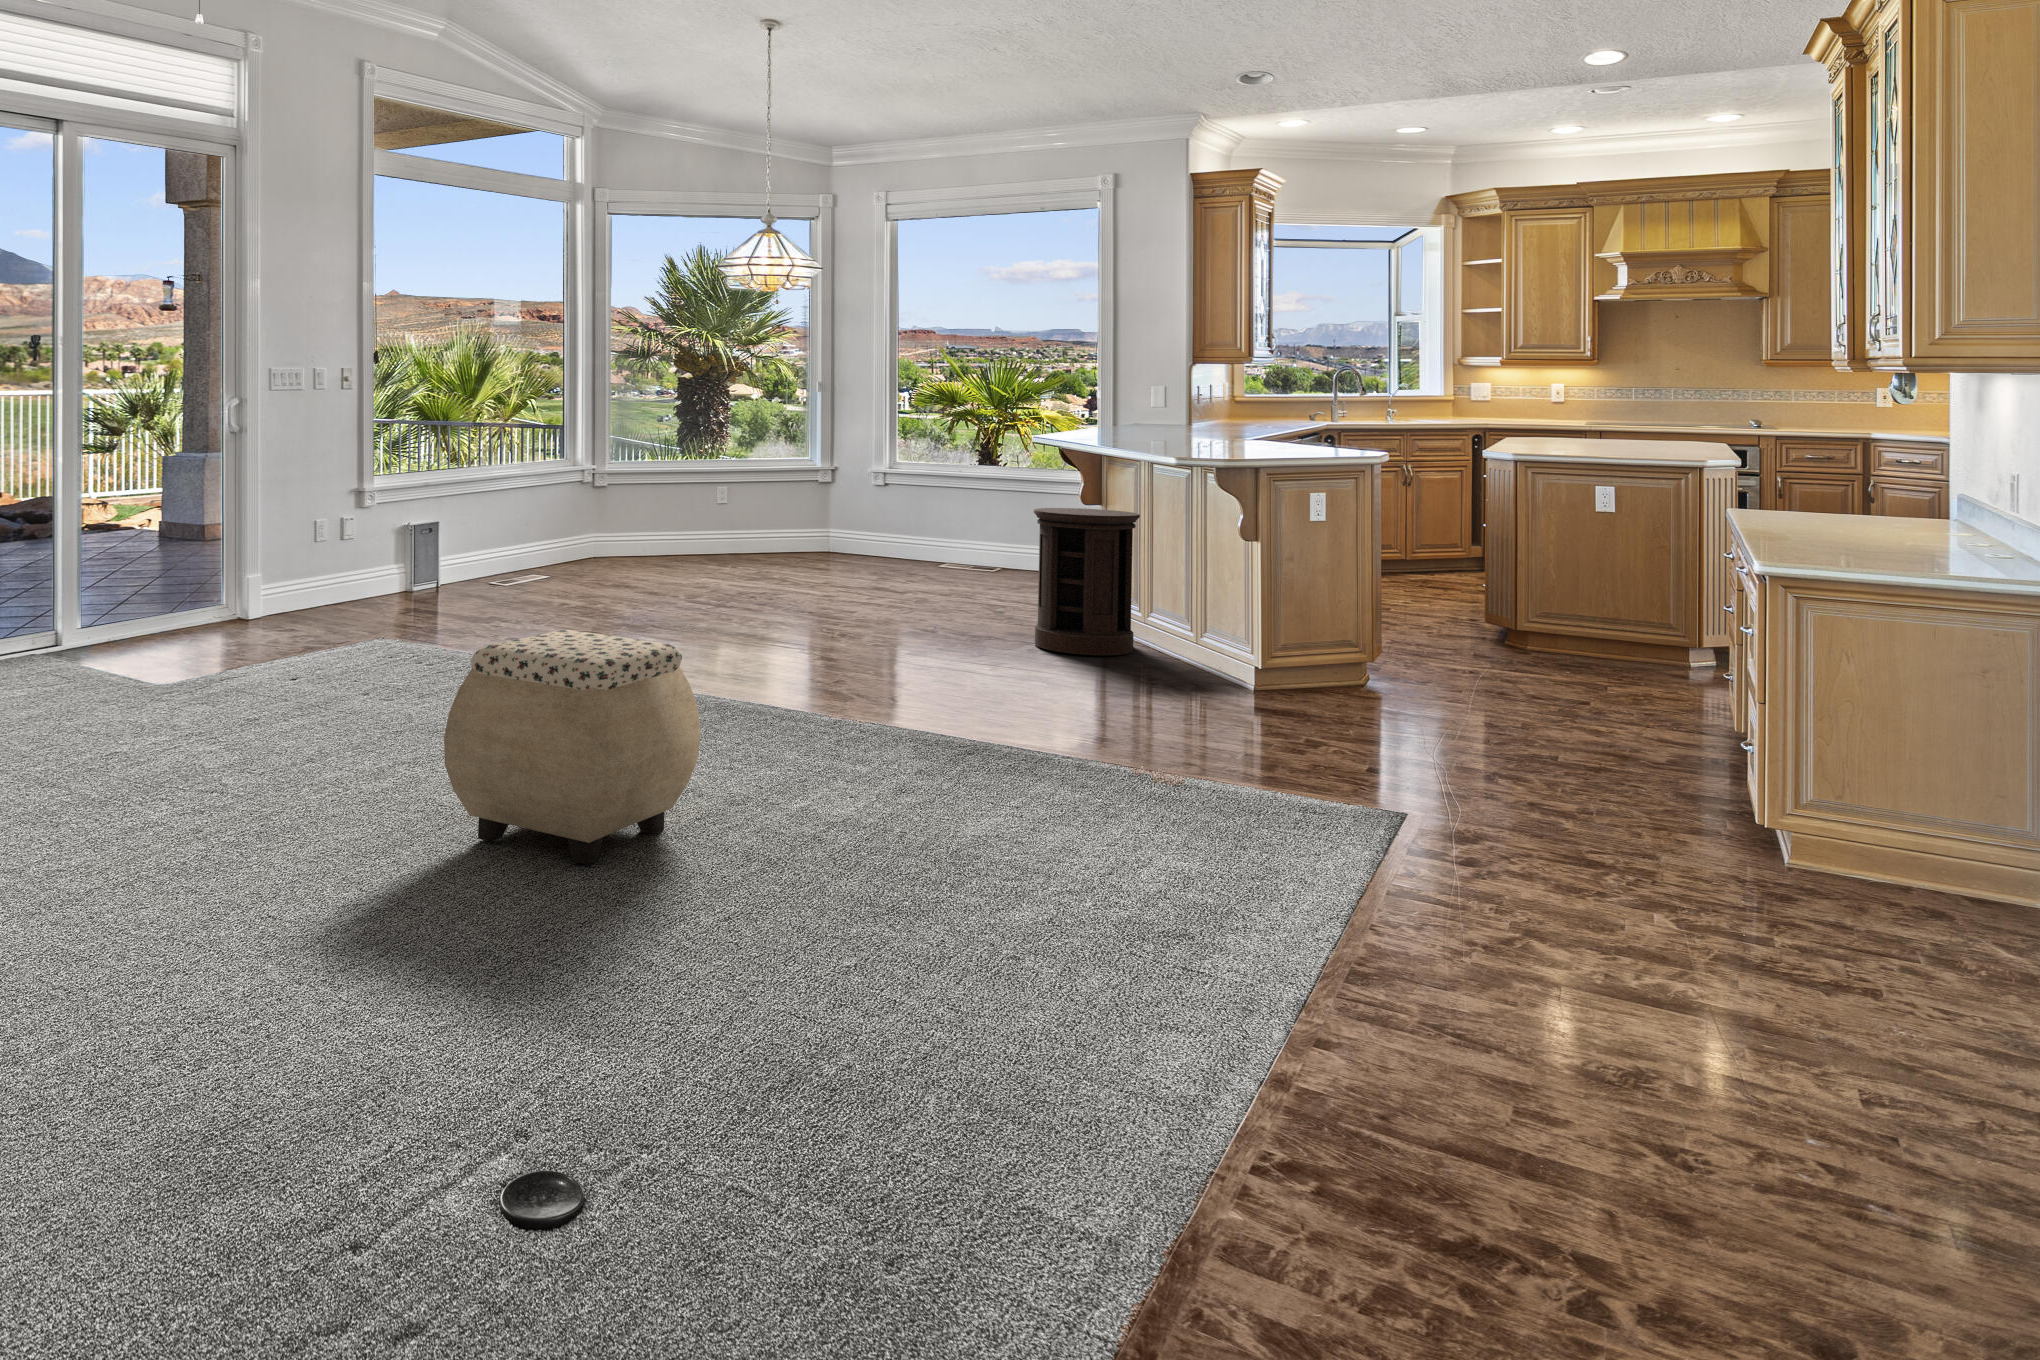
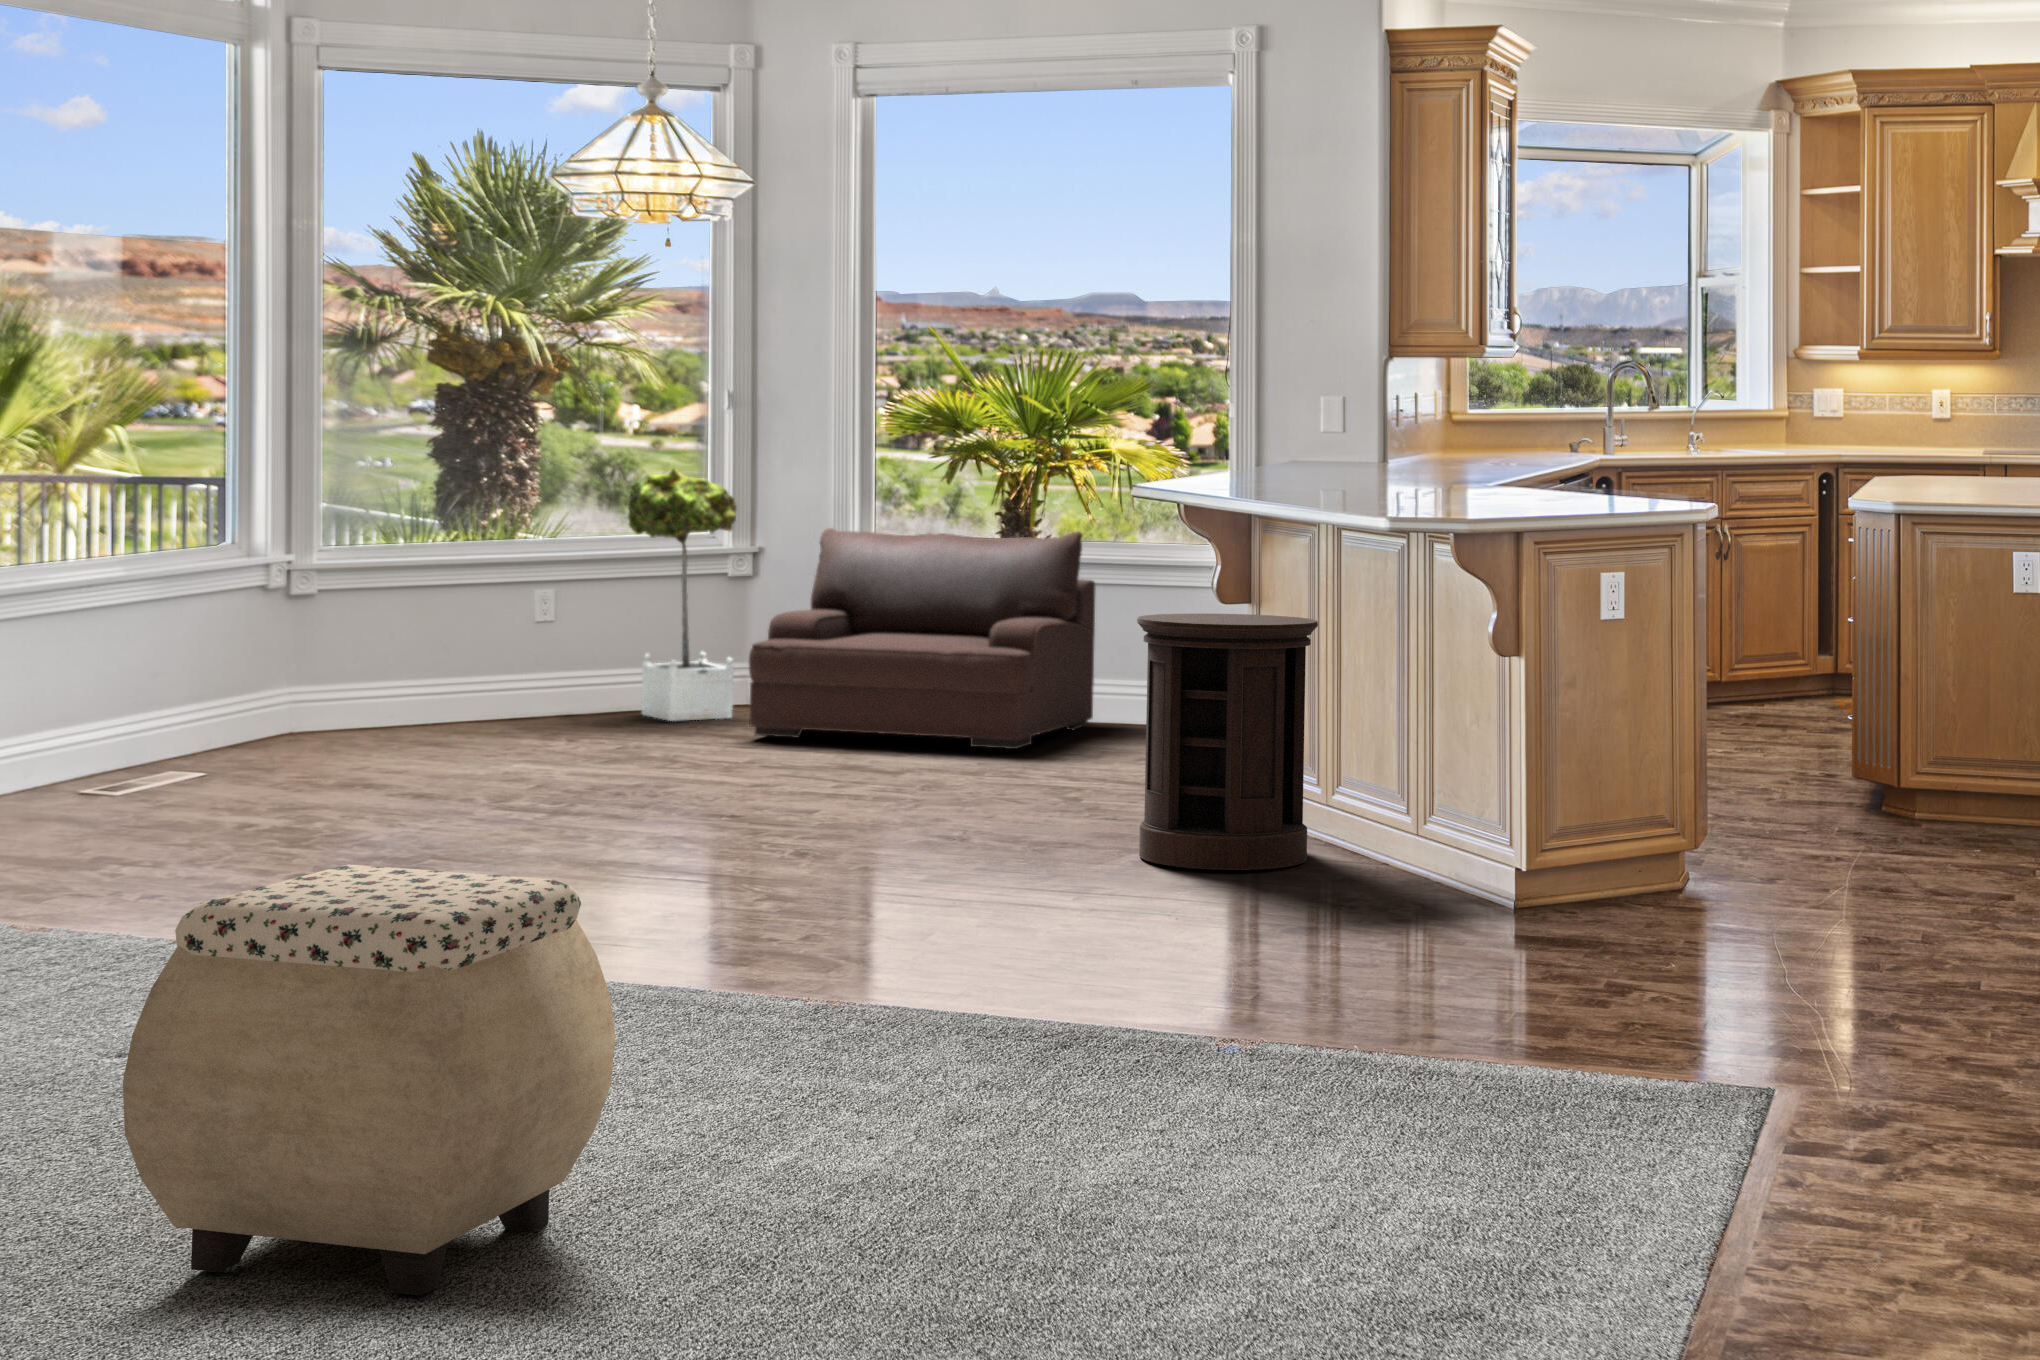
potted tree: none [772,422,829,557] -> present [628,469,737,721]
armchair: none [833,456,1025,580] -> present [749,528,1095,749]

